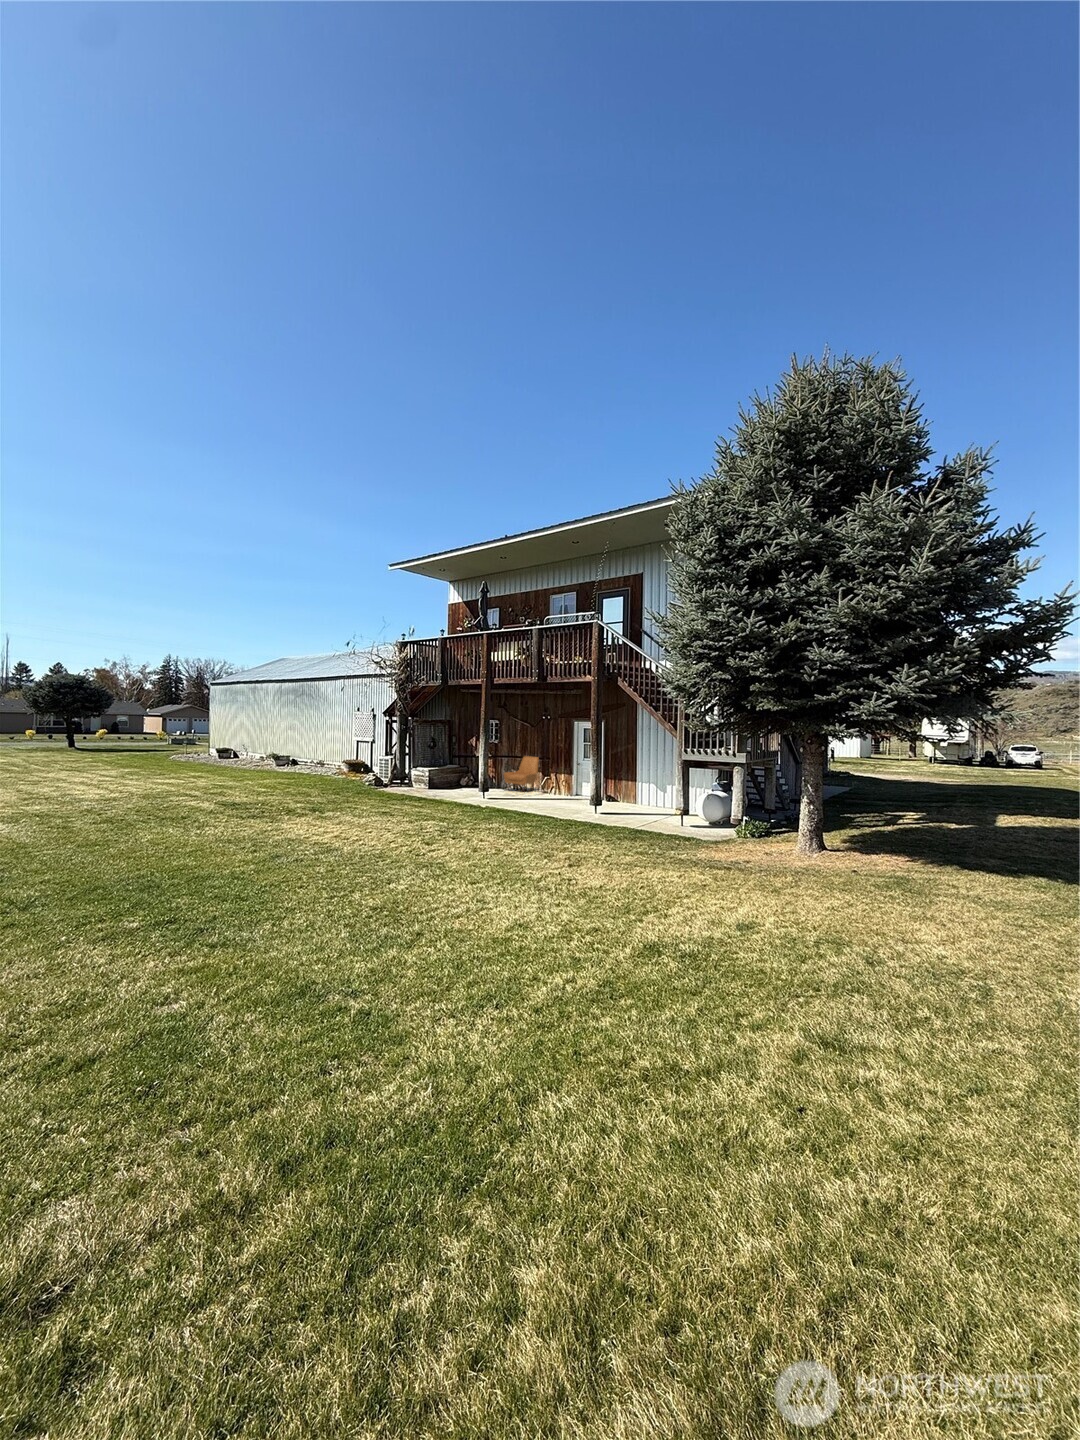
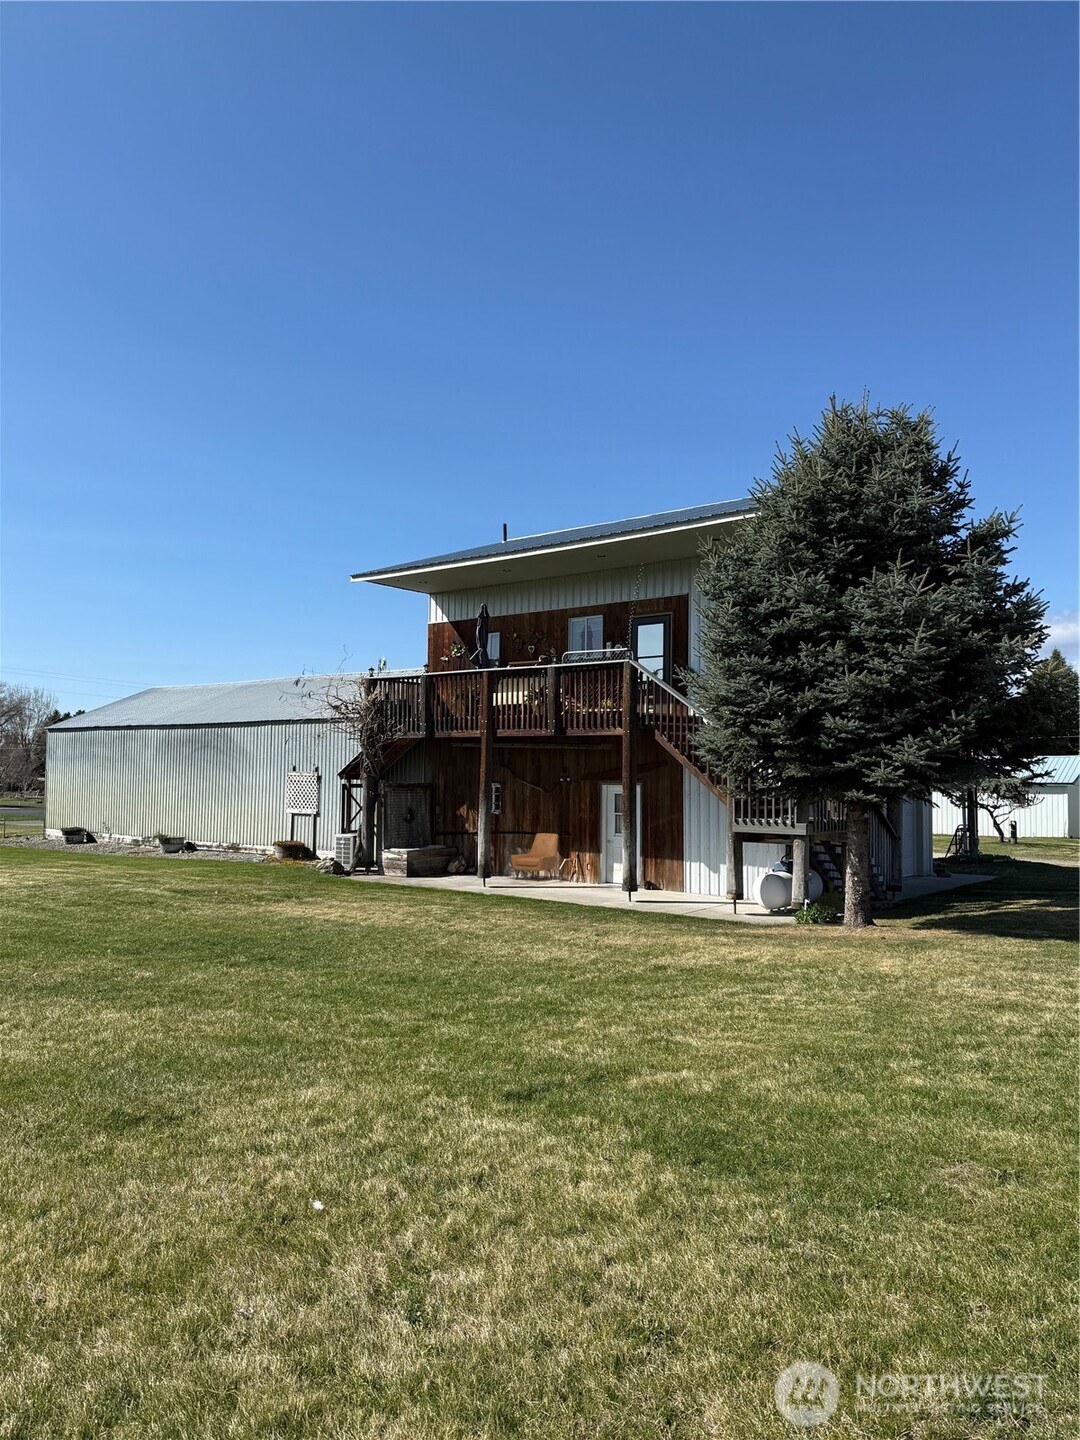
potted tree: none [768,805,800,850] -> present [817,882,845,926]

